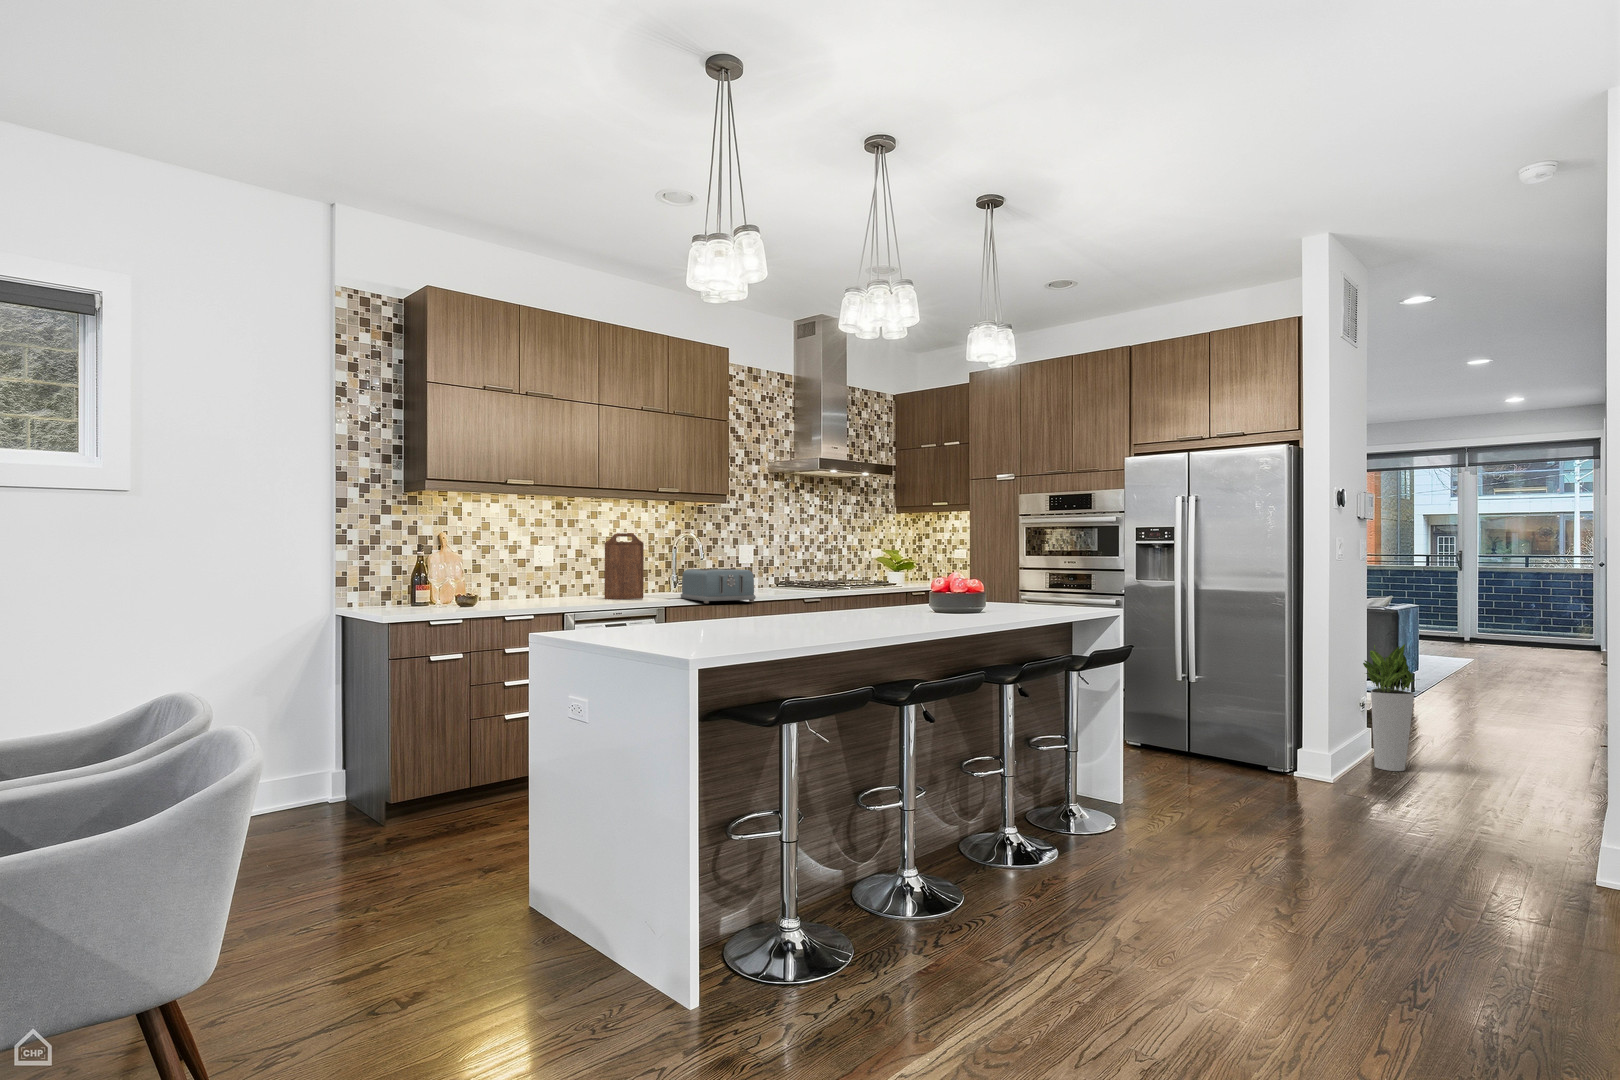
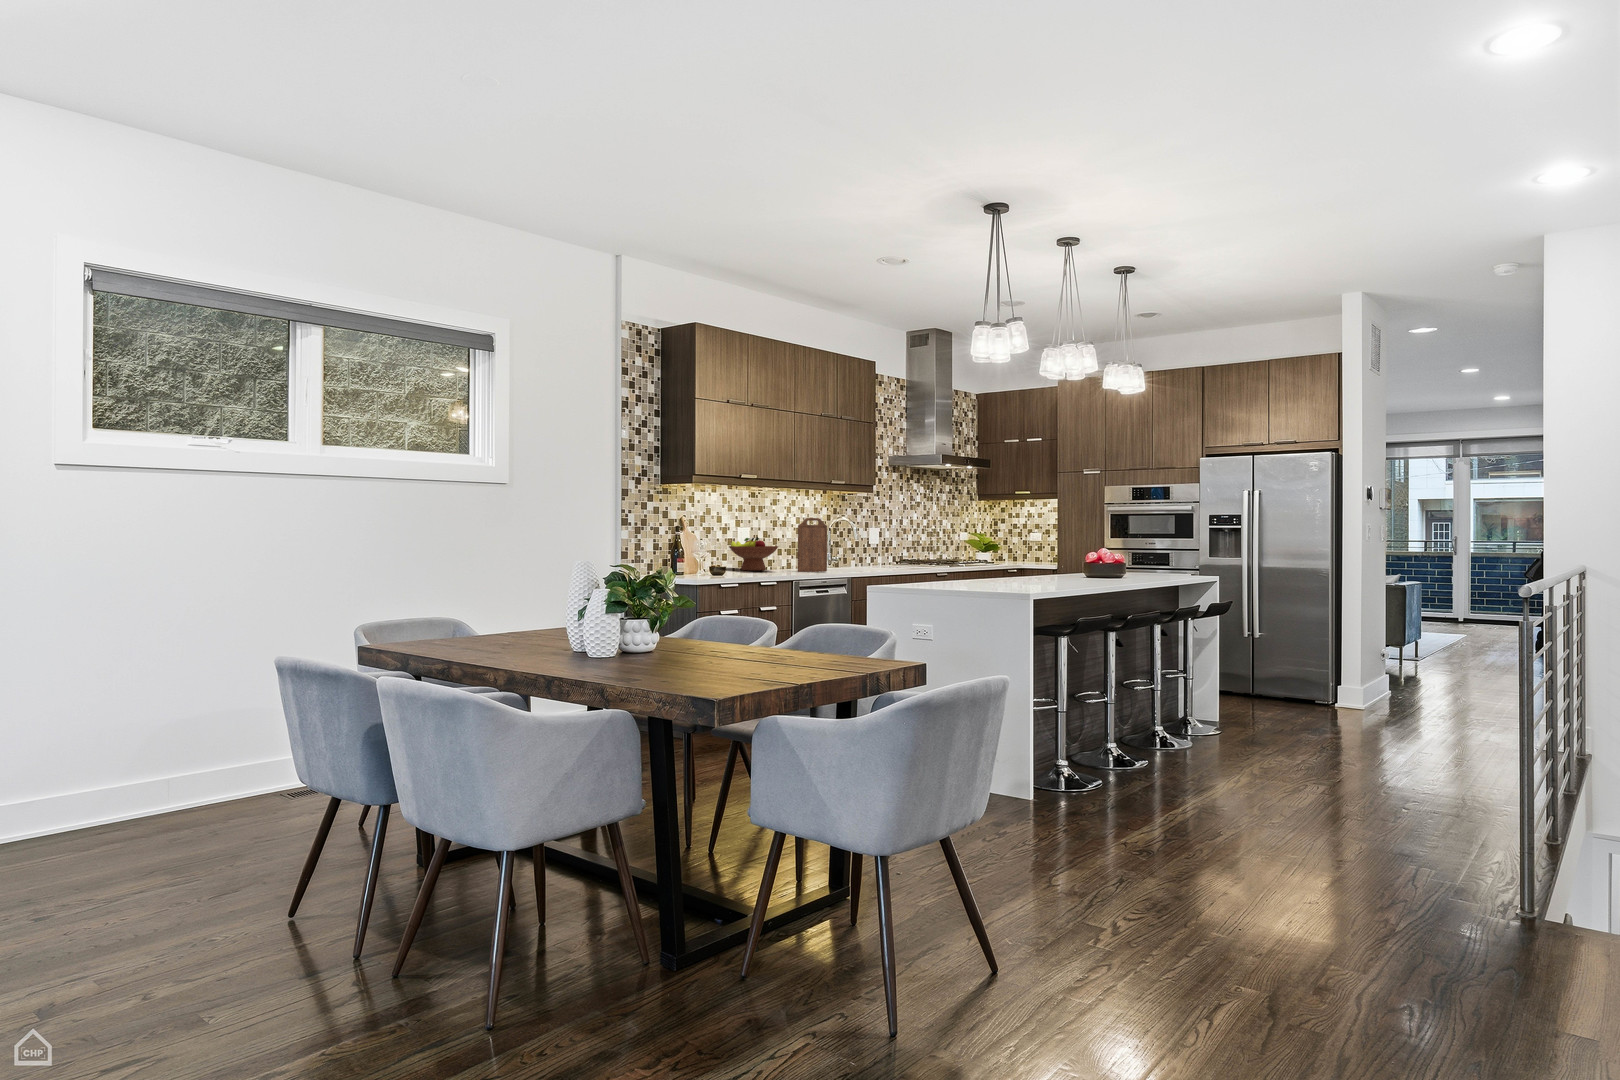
fruit bowl: none [511,557,576,598] -> present [729,537,778,571]
toaster: present [681,569,756,603] -> none [850,548,915,575]
planter: present [1363,644,1415,771] -> none [1383,606,1426,702]

